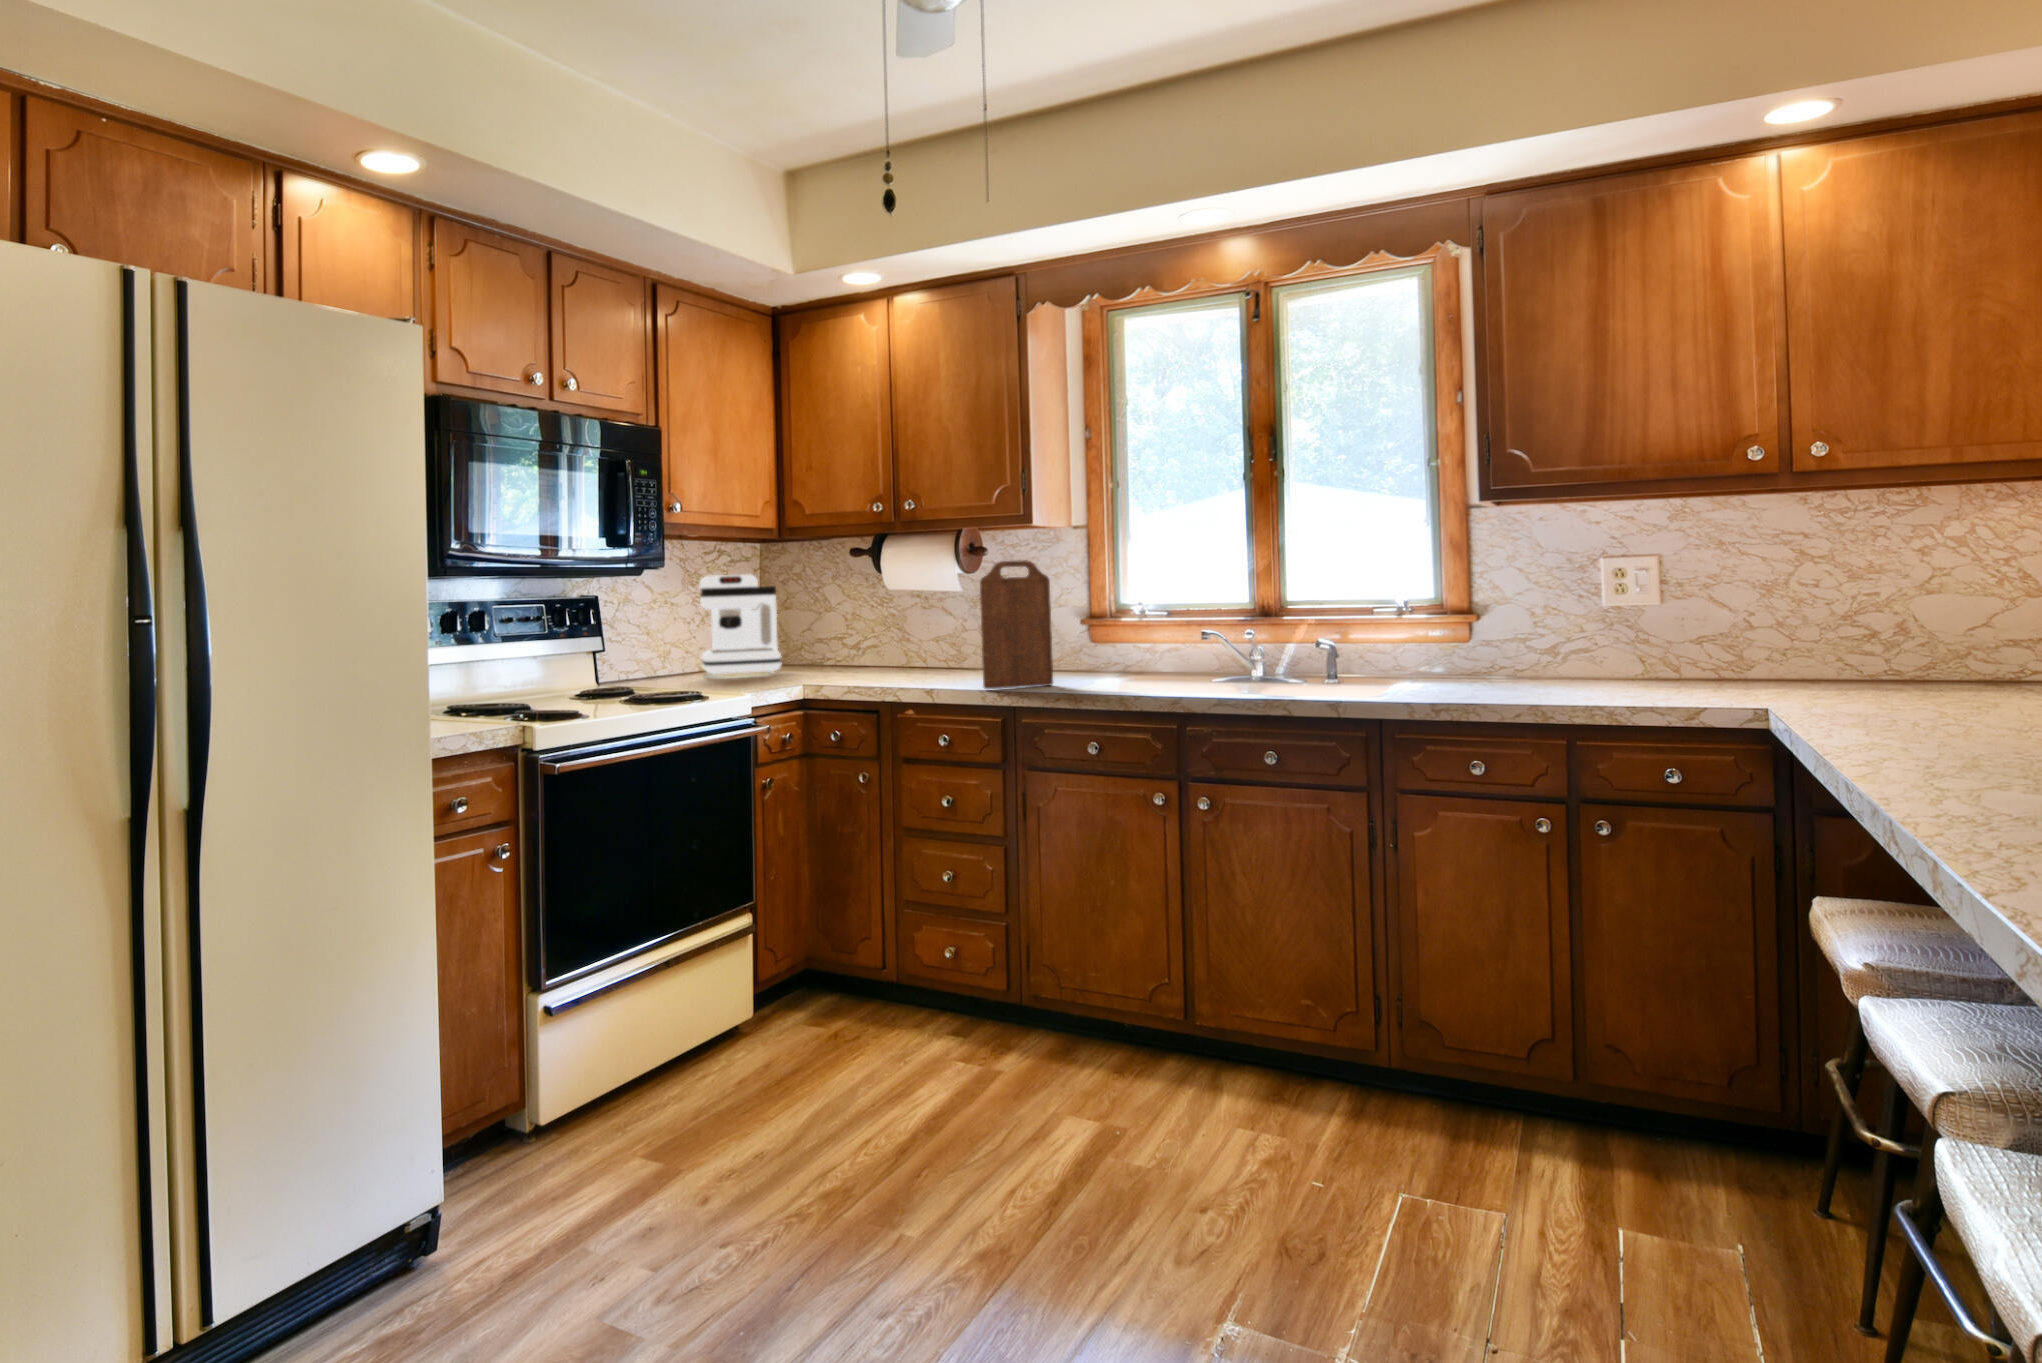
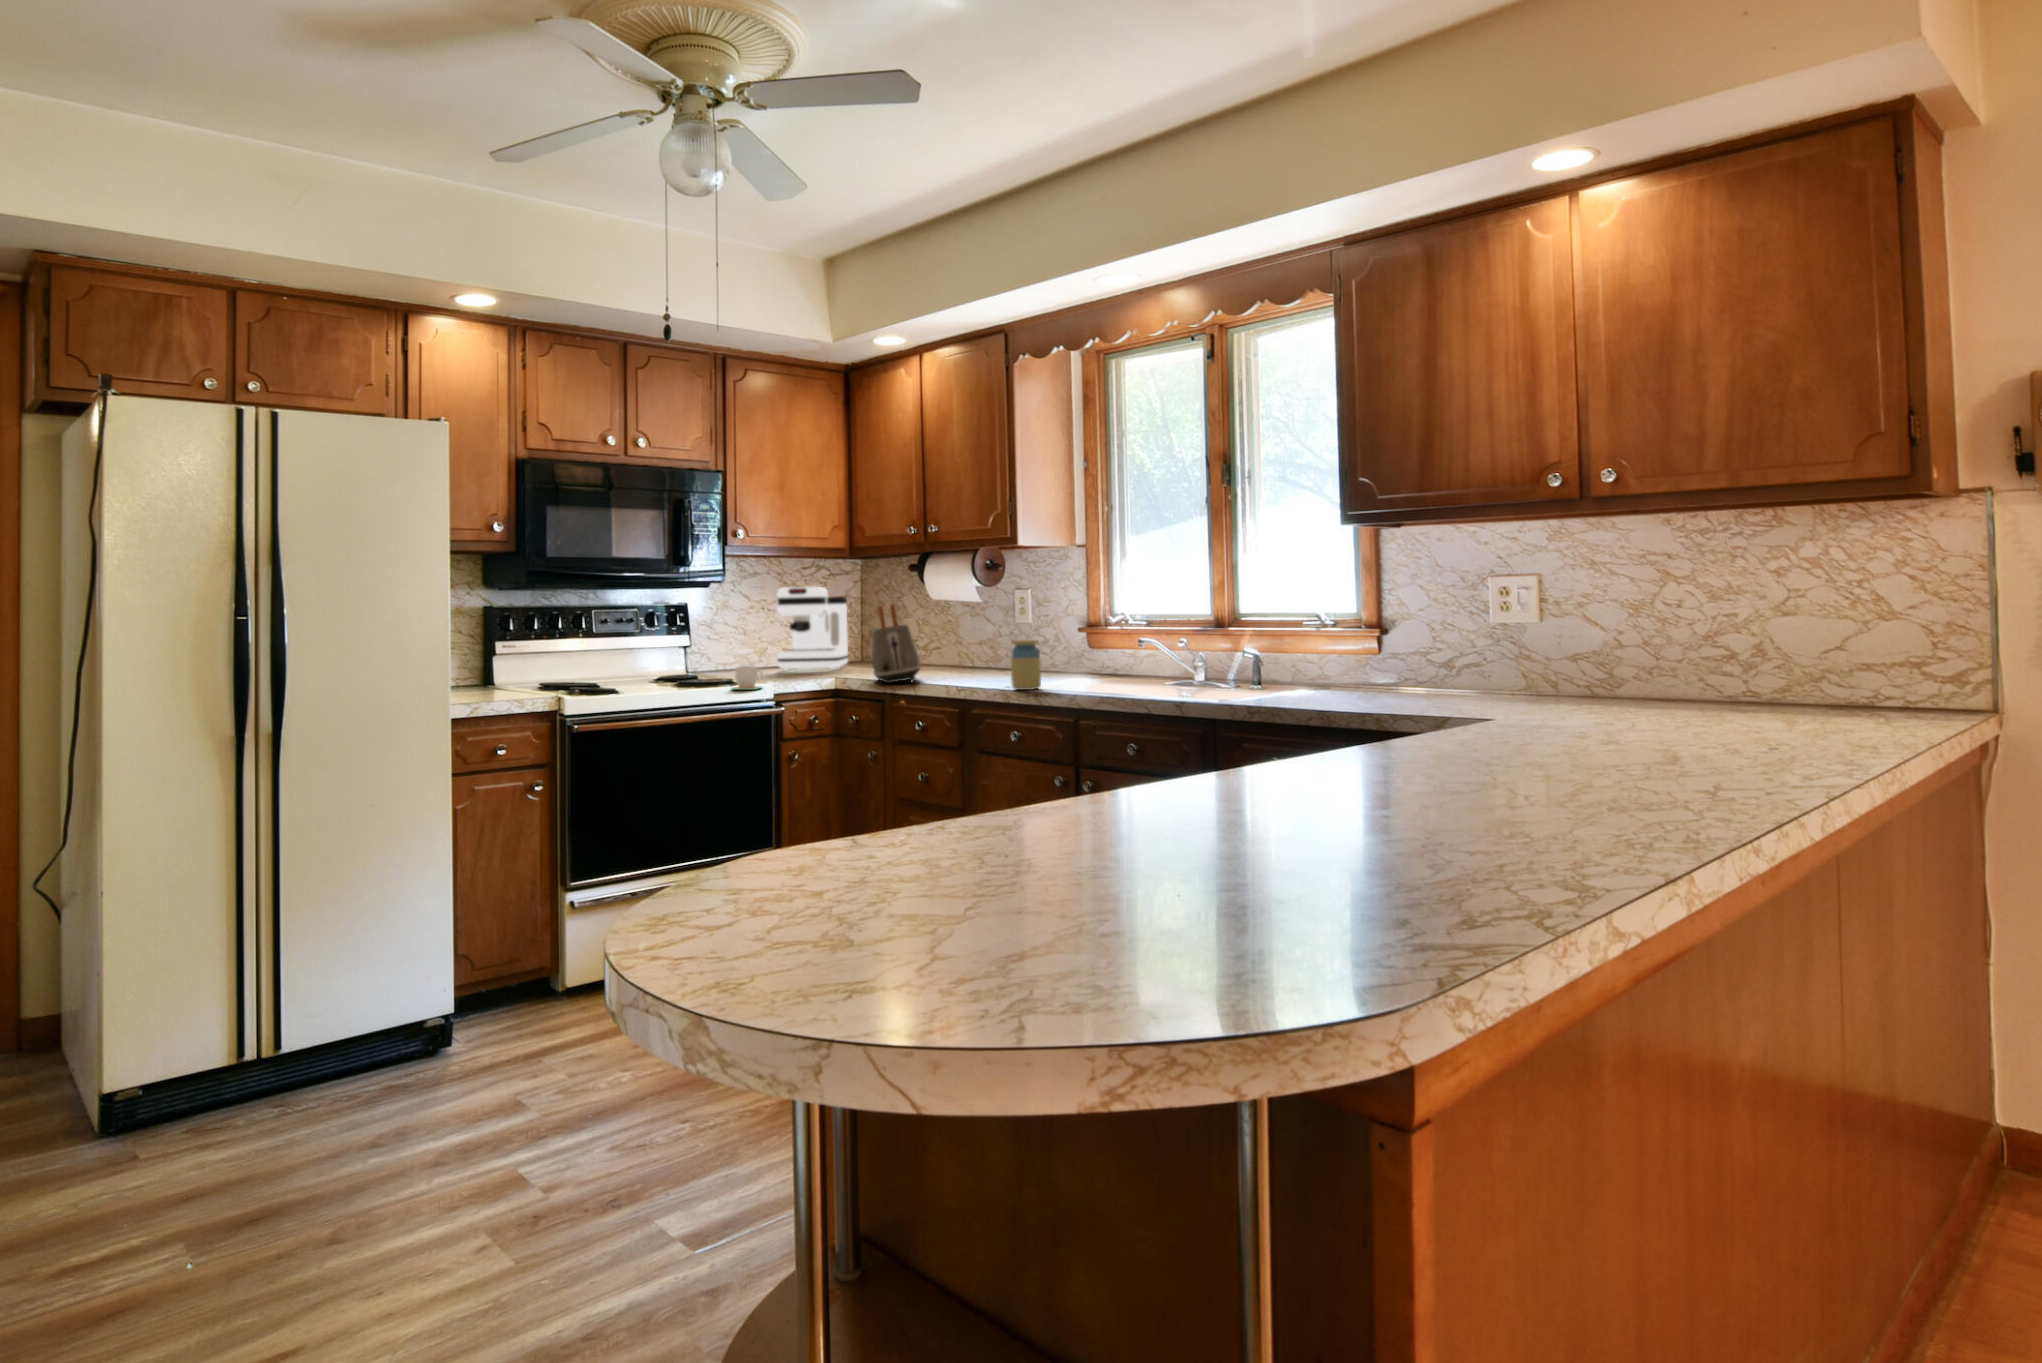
cutting board: present [980,560,1053,689] -> none [943,577,1008,686]
toaster: none [863,592,937,688] -> present [872,603,920,683]
jar: none [1076,633,1112,691] -> present [1011,640,1041,690]
mug: none [709,673,751,704] -> present [732,666,762,690]

